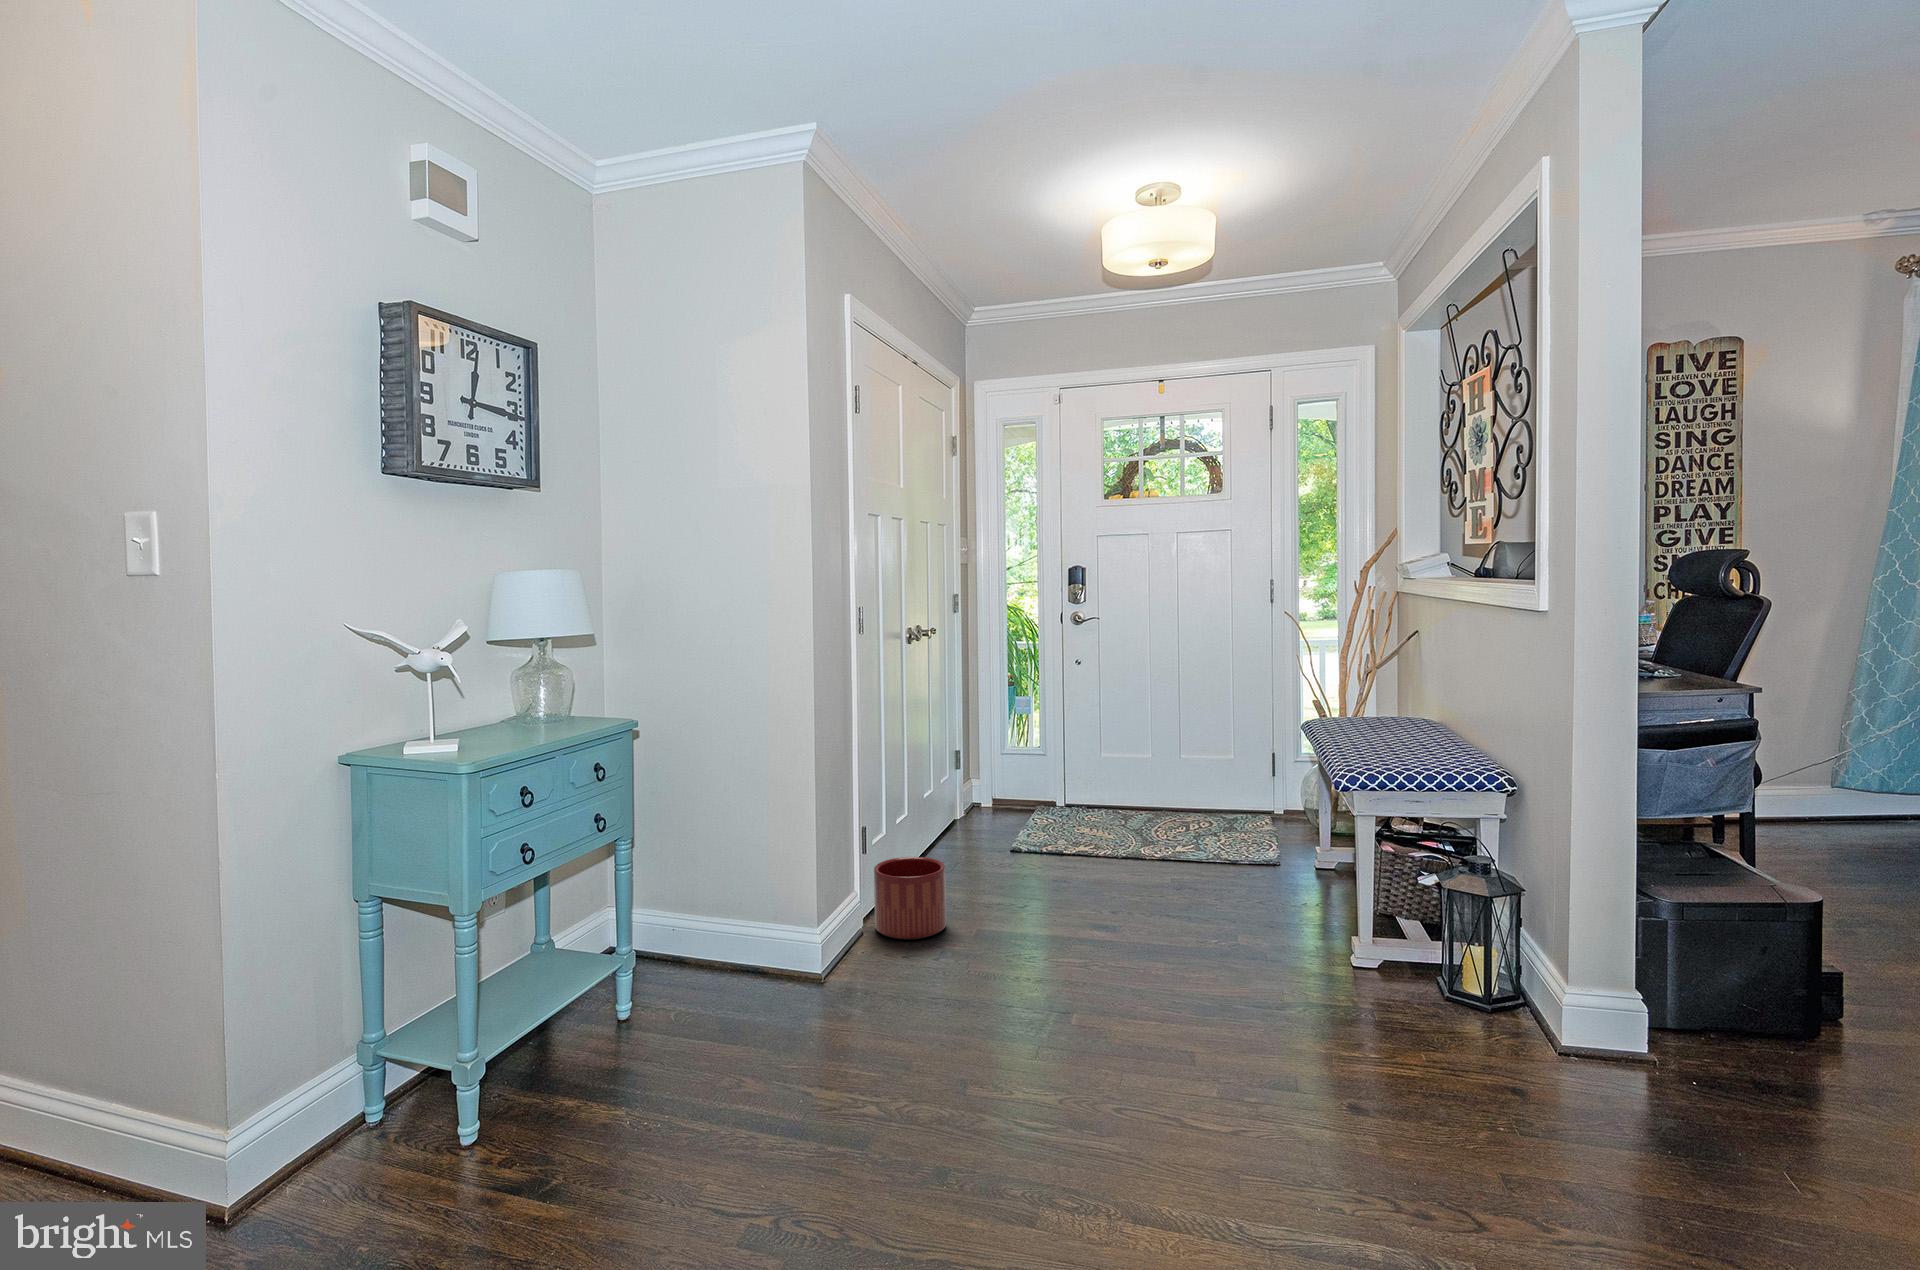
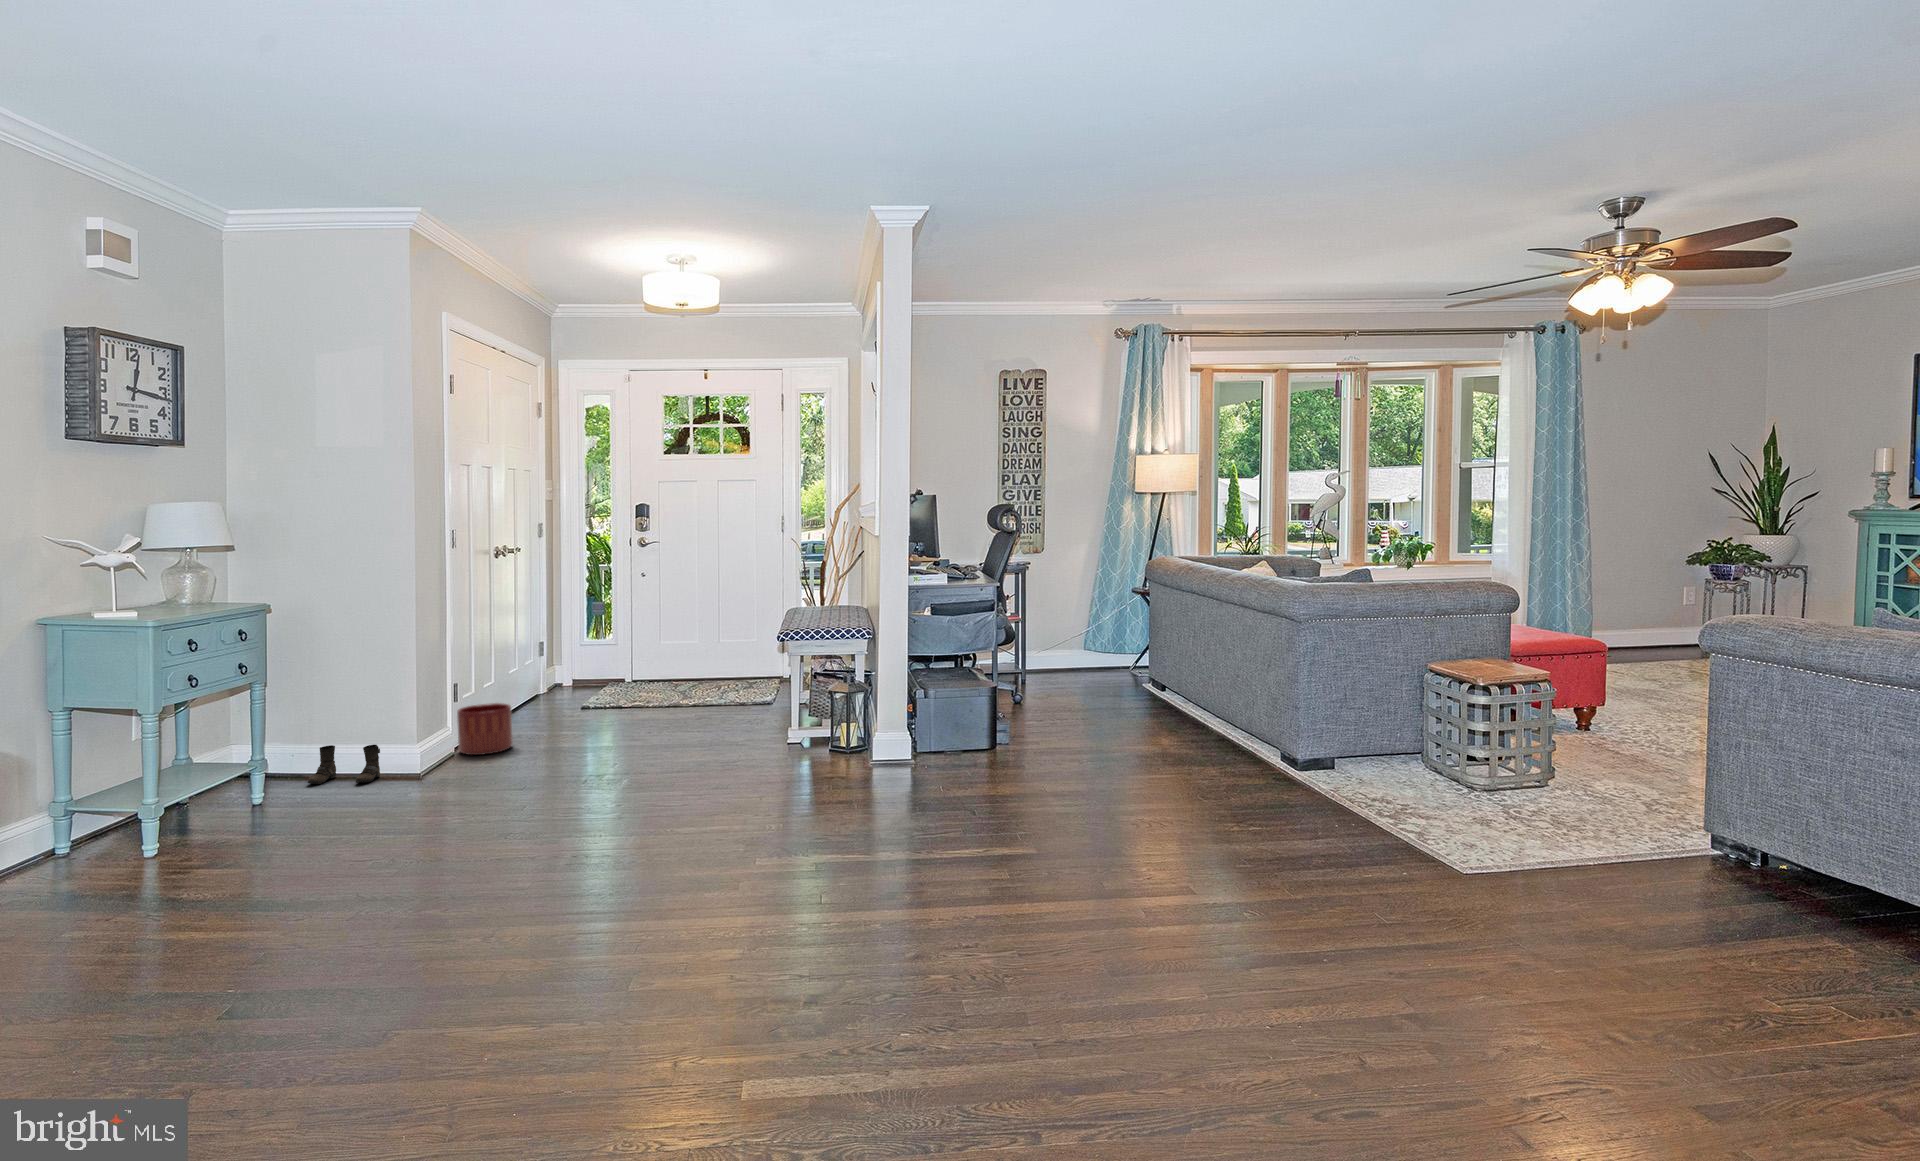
boots: none [685,920,779,989] -> present [308,745,380,784]

